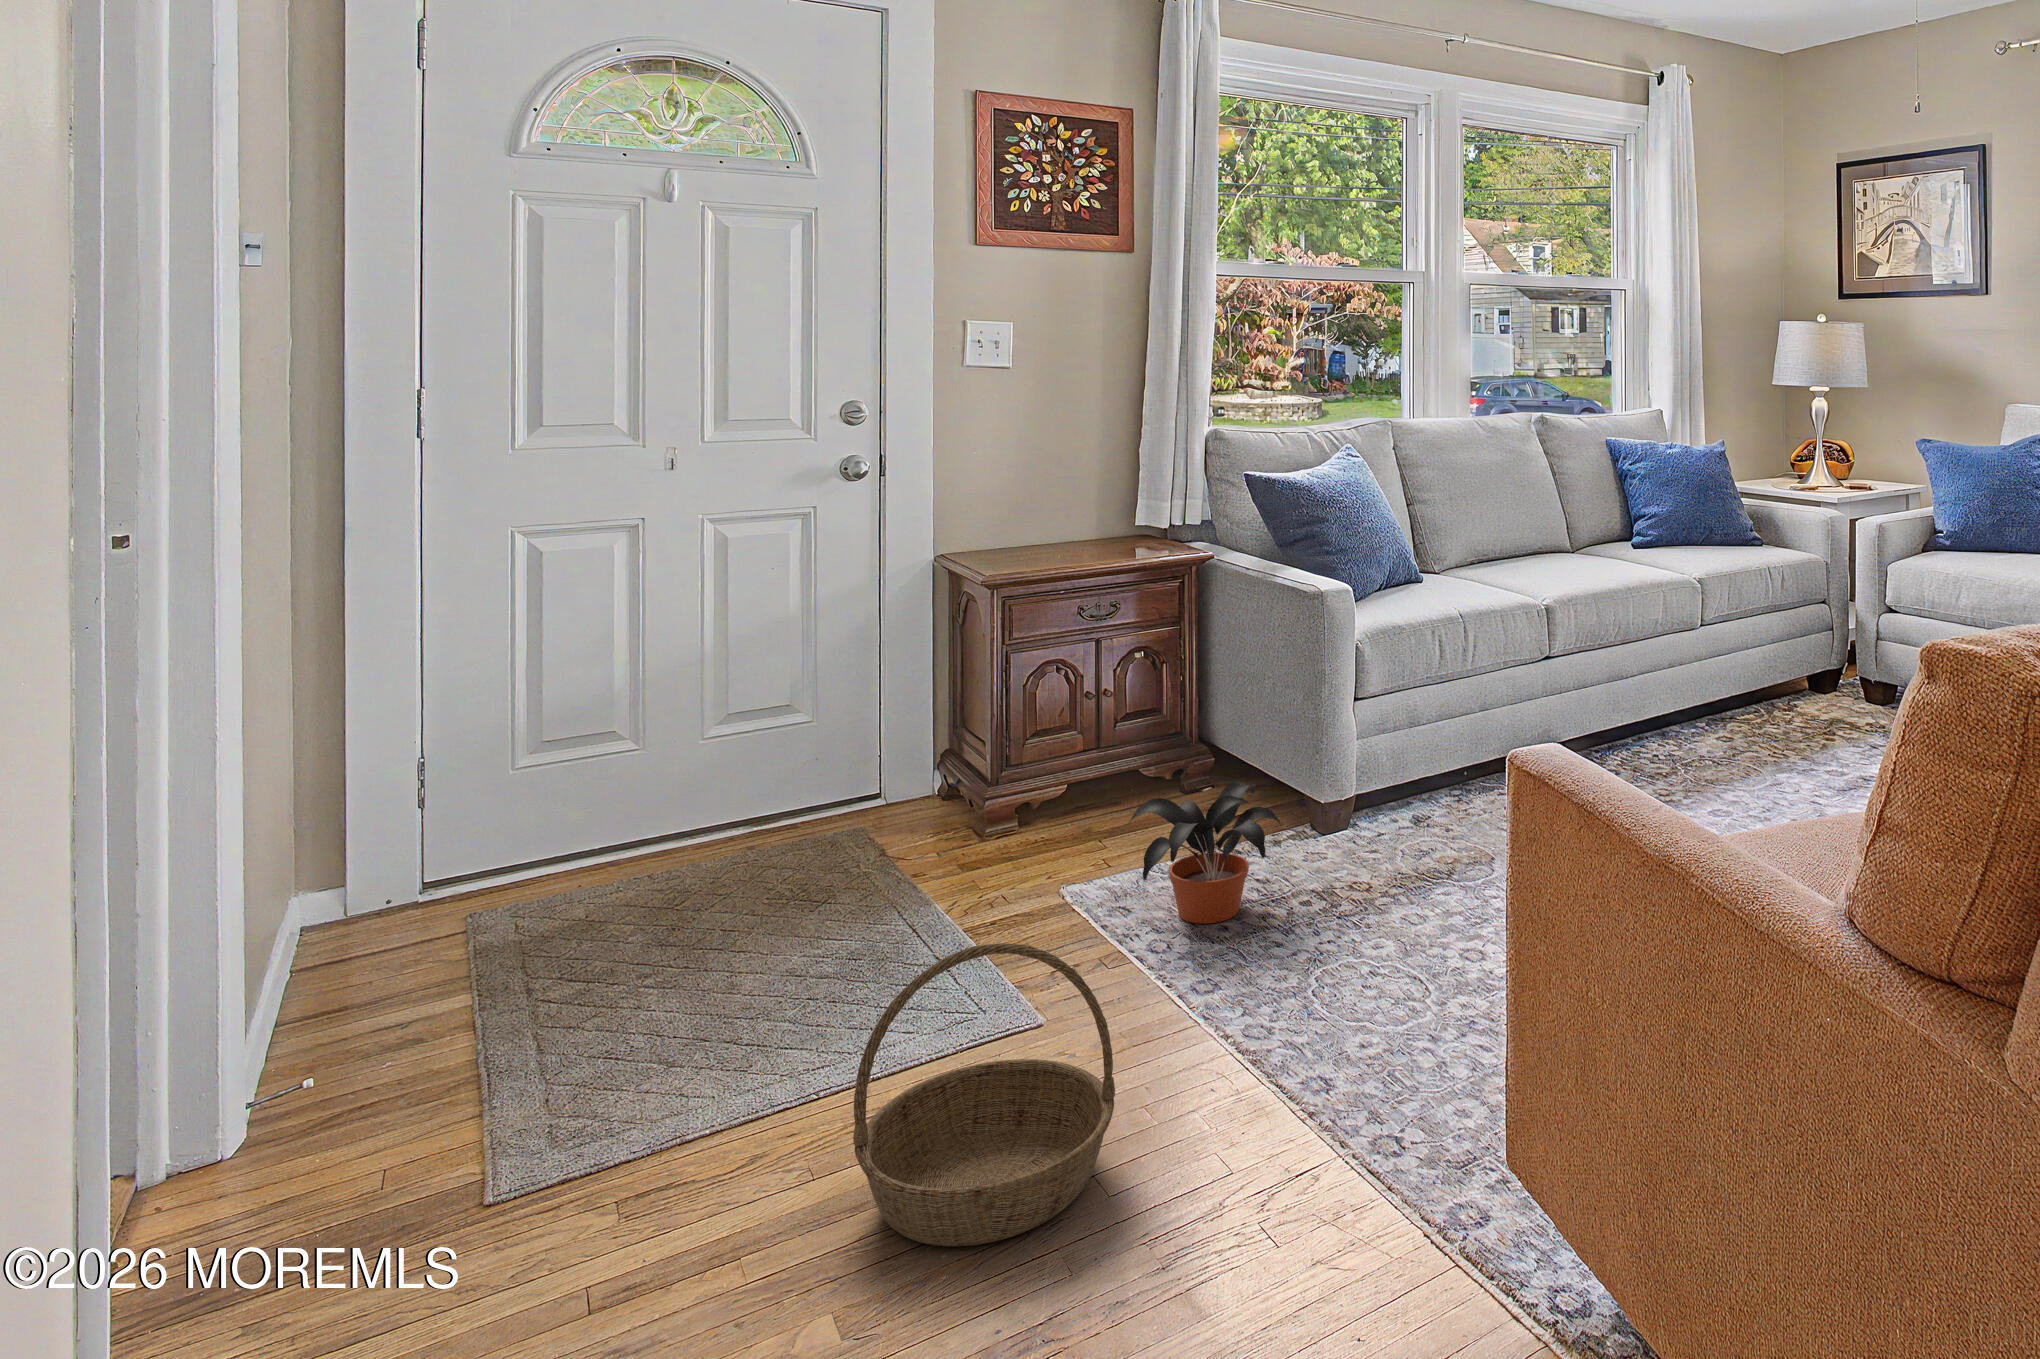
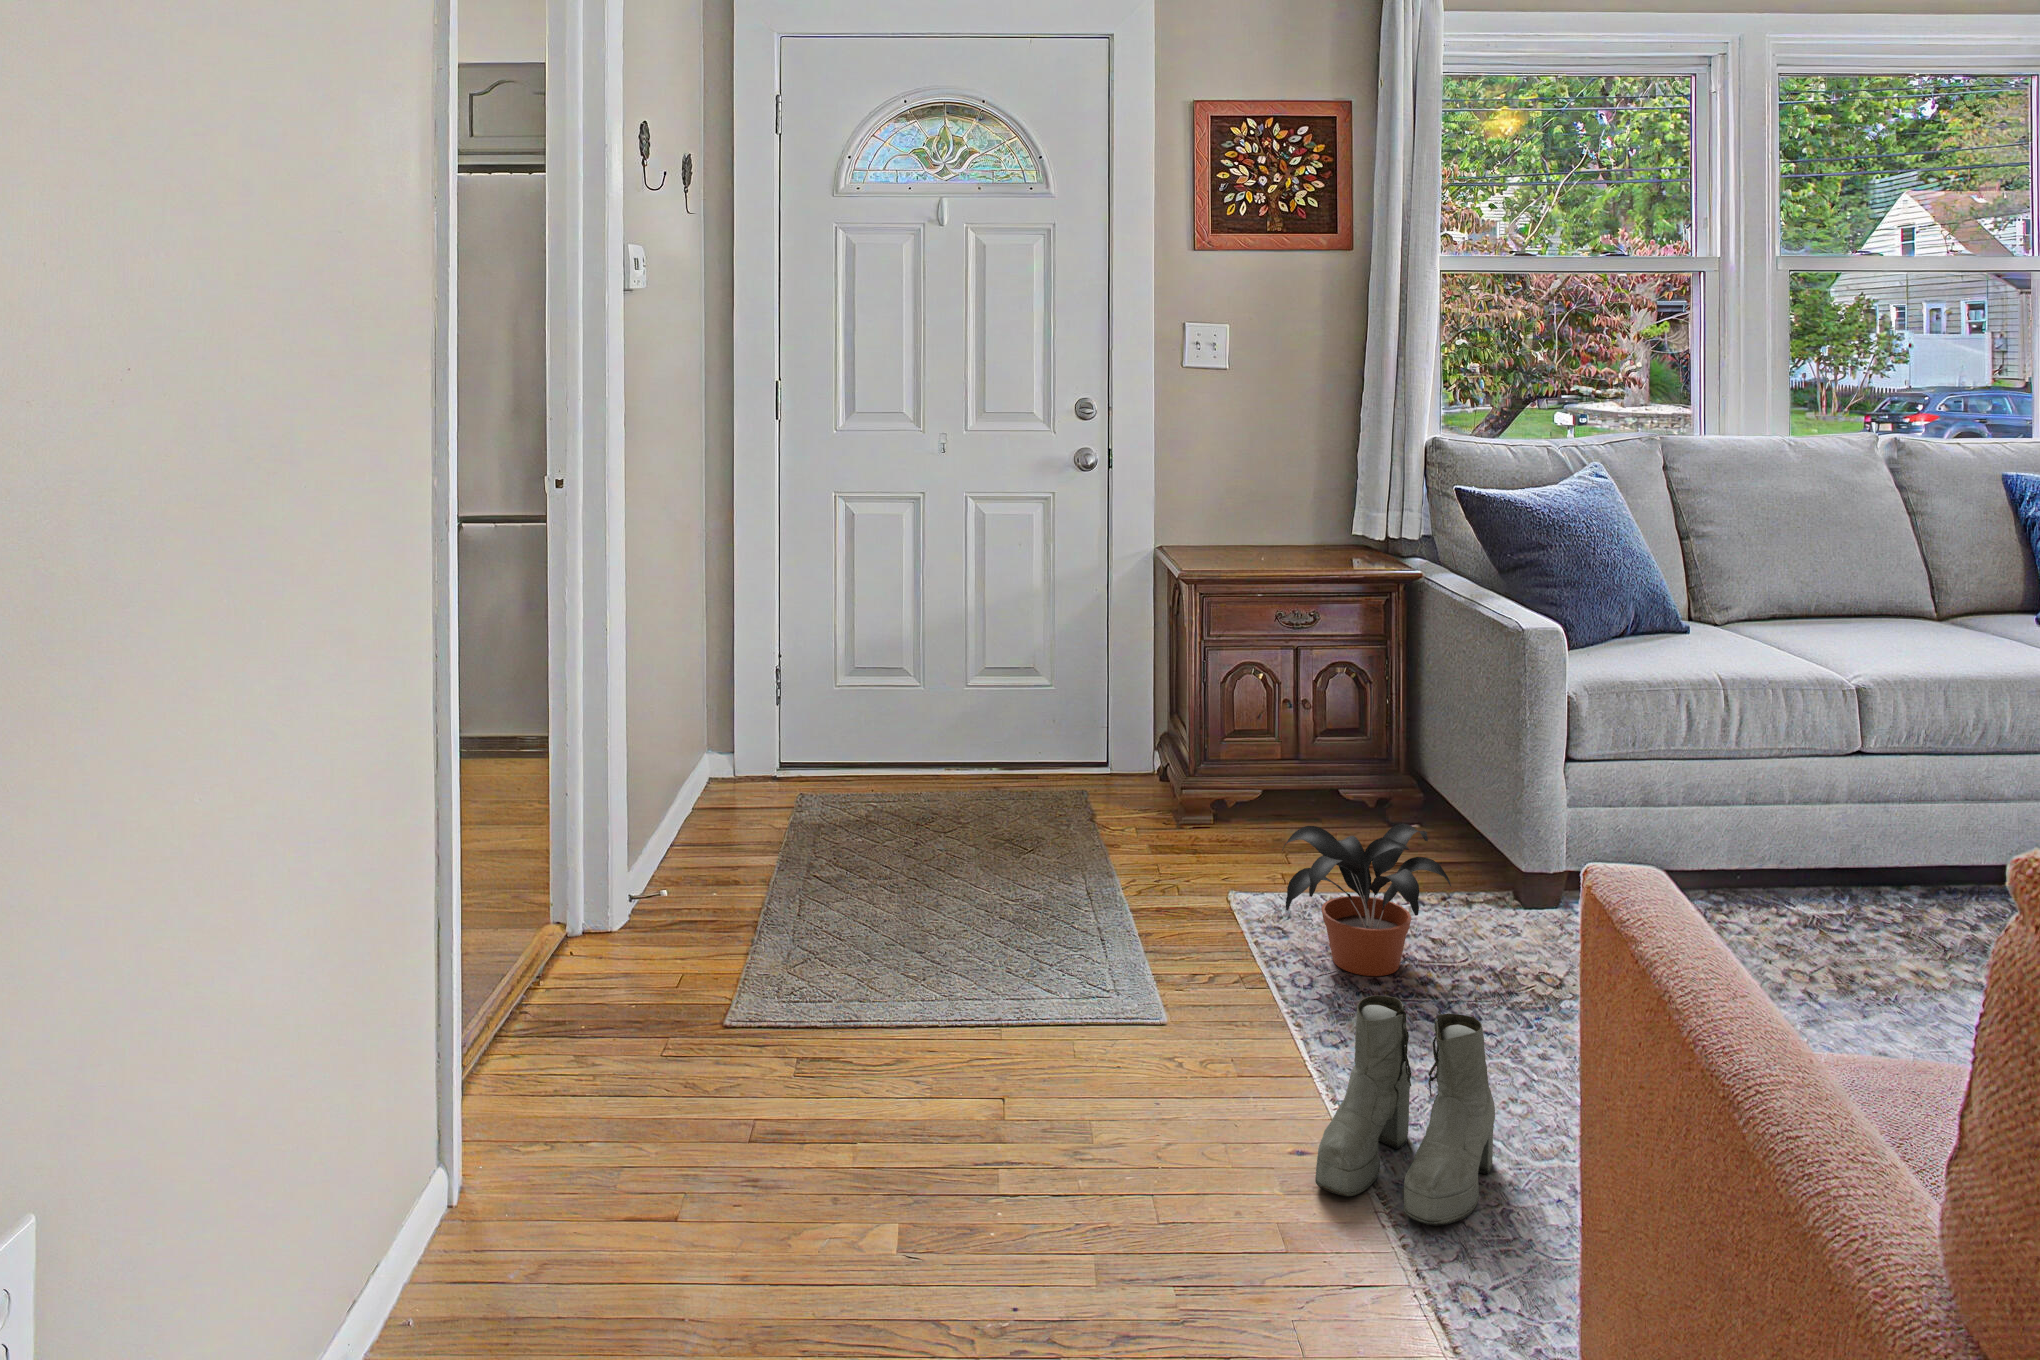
boots: none [1241,926,1376,1108] -> present [1315,996,1495,1226]
basket: present [853,943,1115,1246] -> none [919,930,1164,1236]

